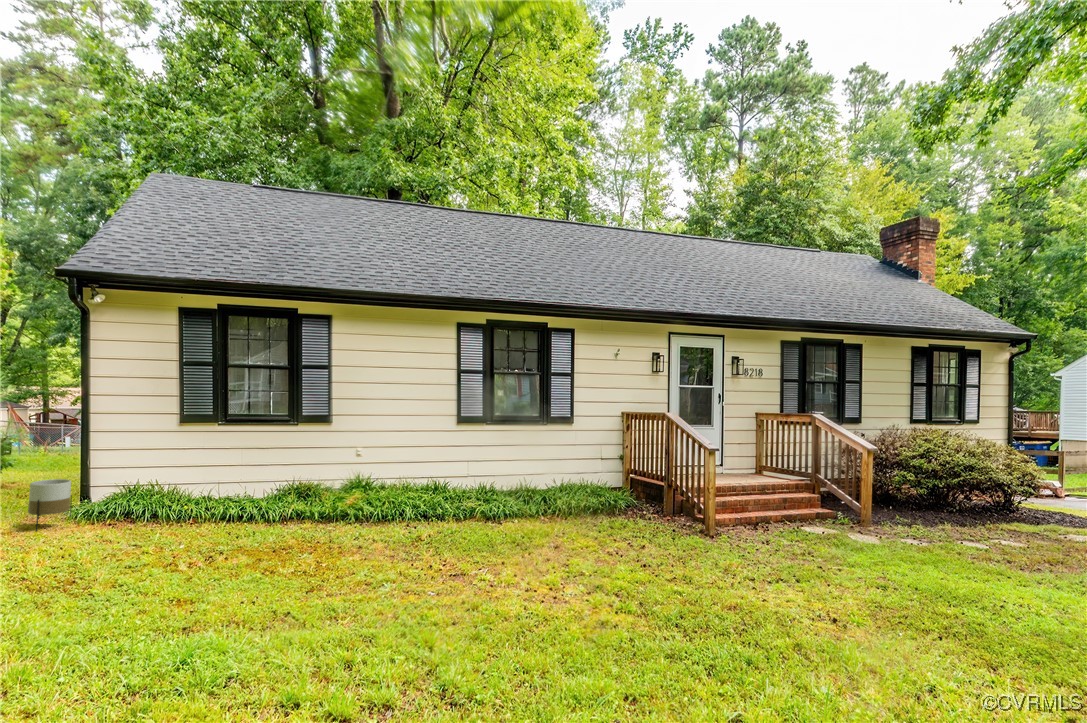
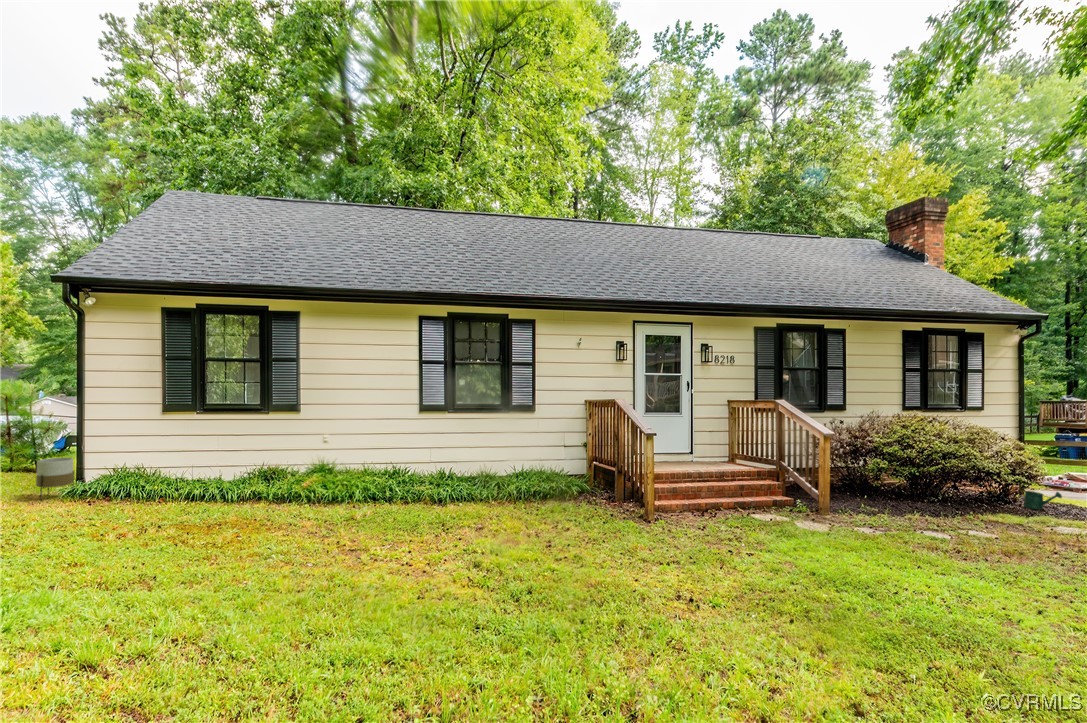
watering can: none [1020,494,1059,514] -> present [1019,491,1062,510]

